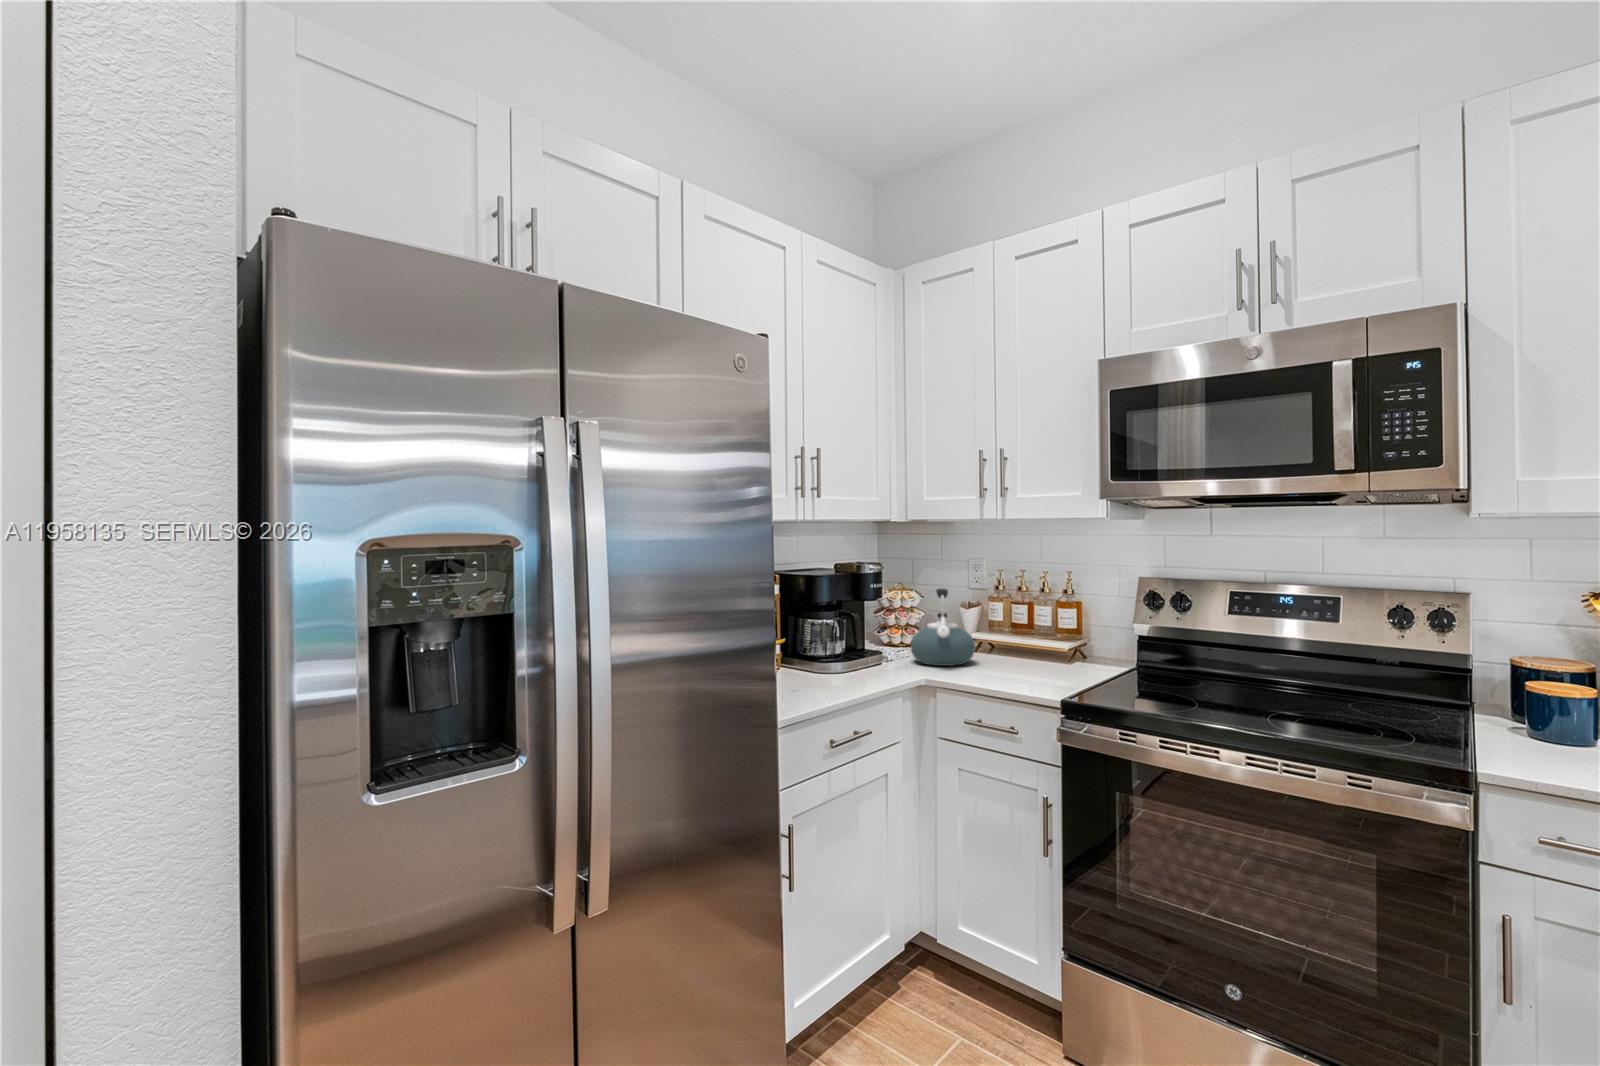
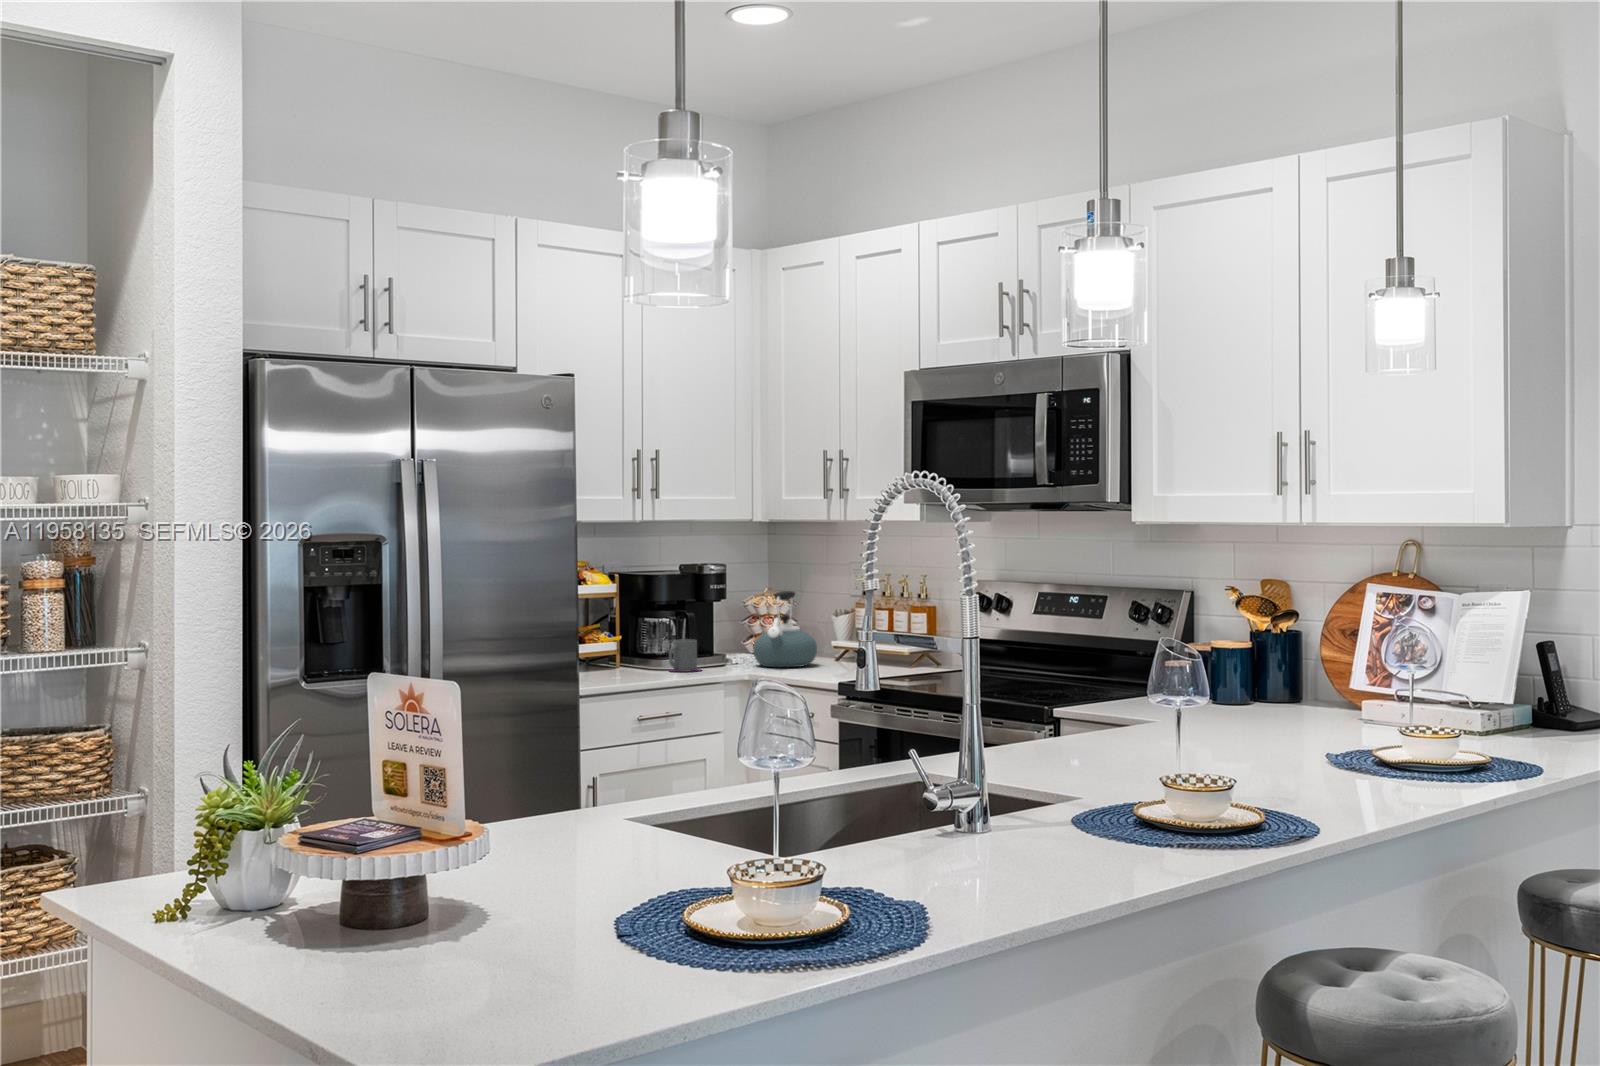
mug: none [839,641,874,676] -> present [669,639,700,672]

